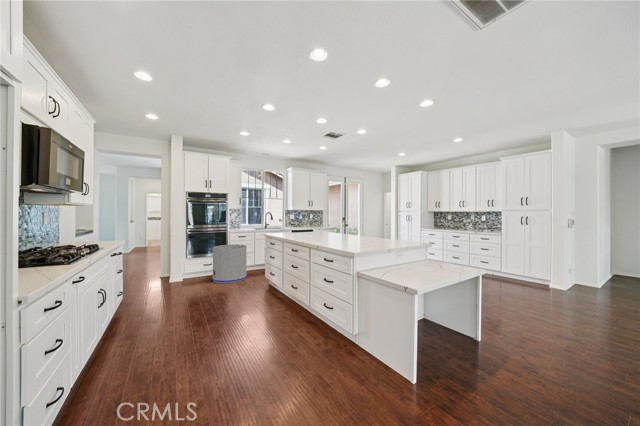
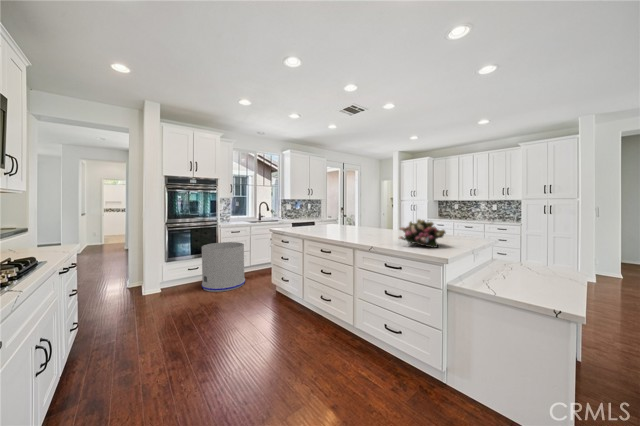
flower arrangement: none [338,225,373,247] -> present [399,219,445,247]

